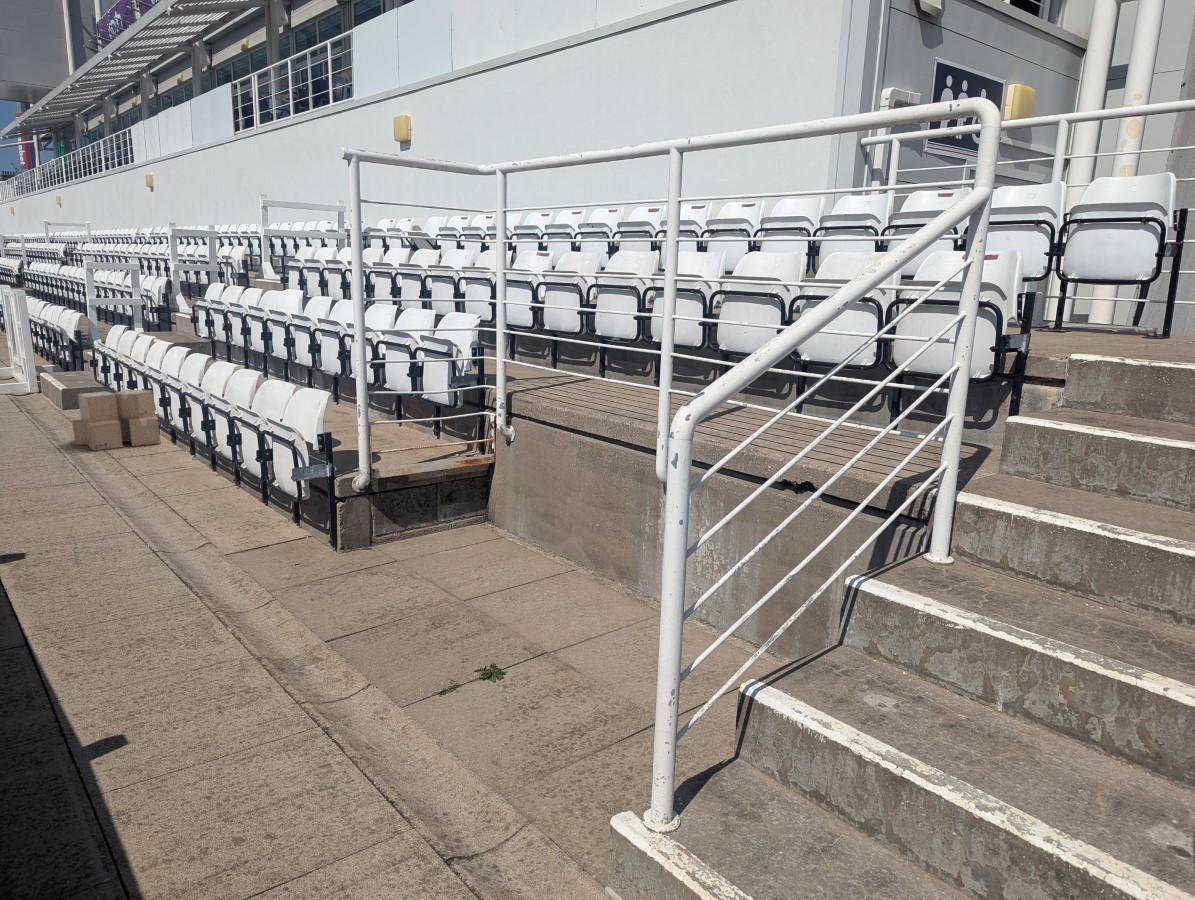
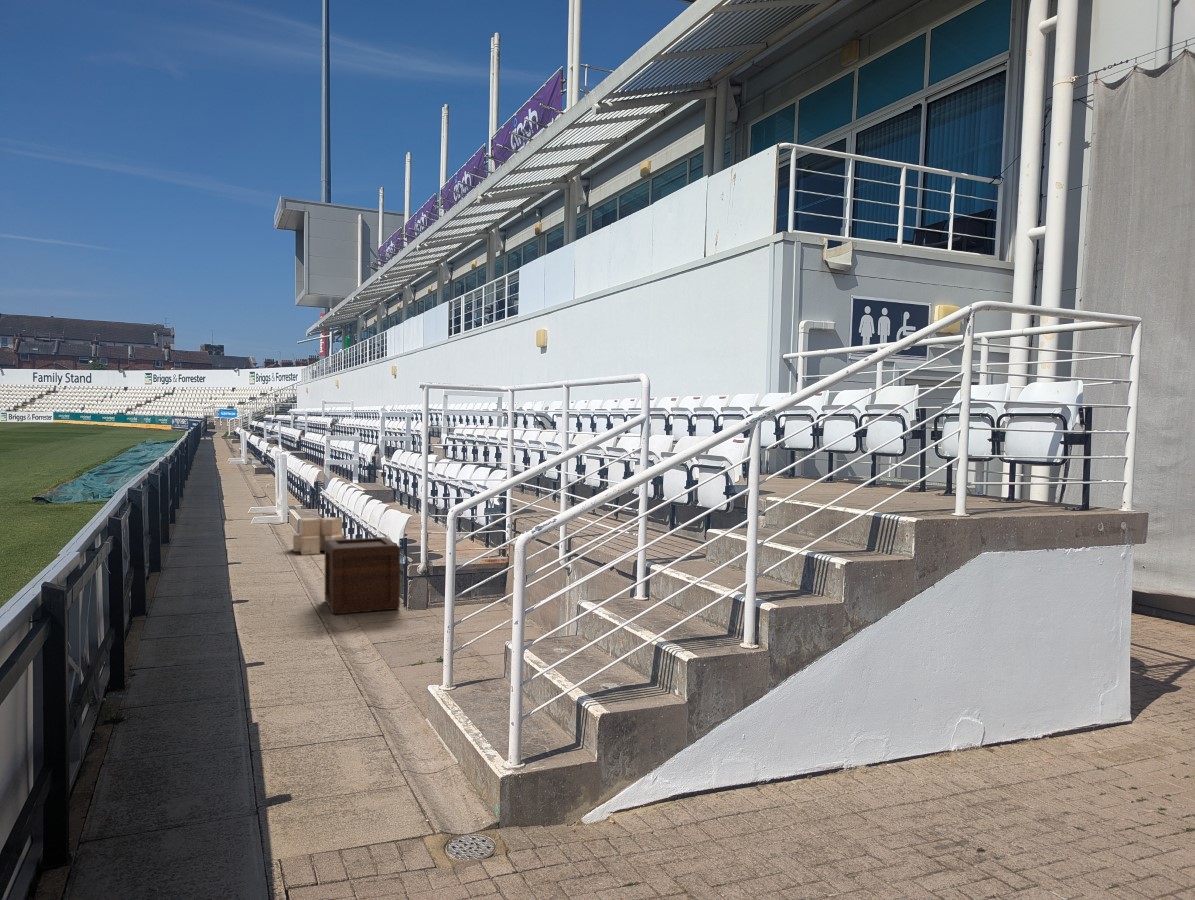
wooden crate: none [170,430,325,575] -> present [325,537,400,614]

